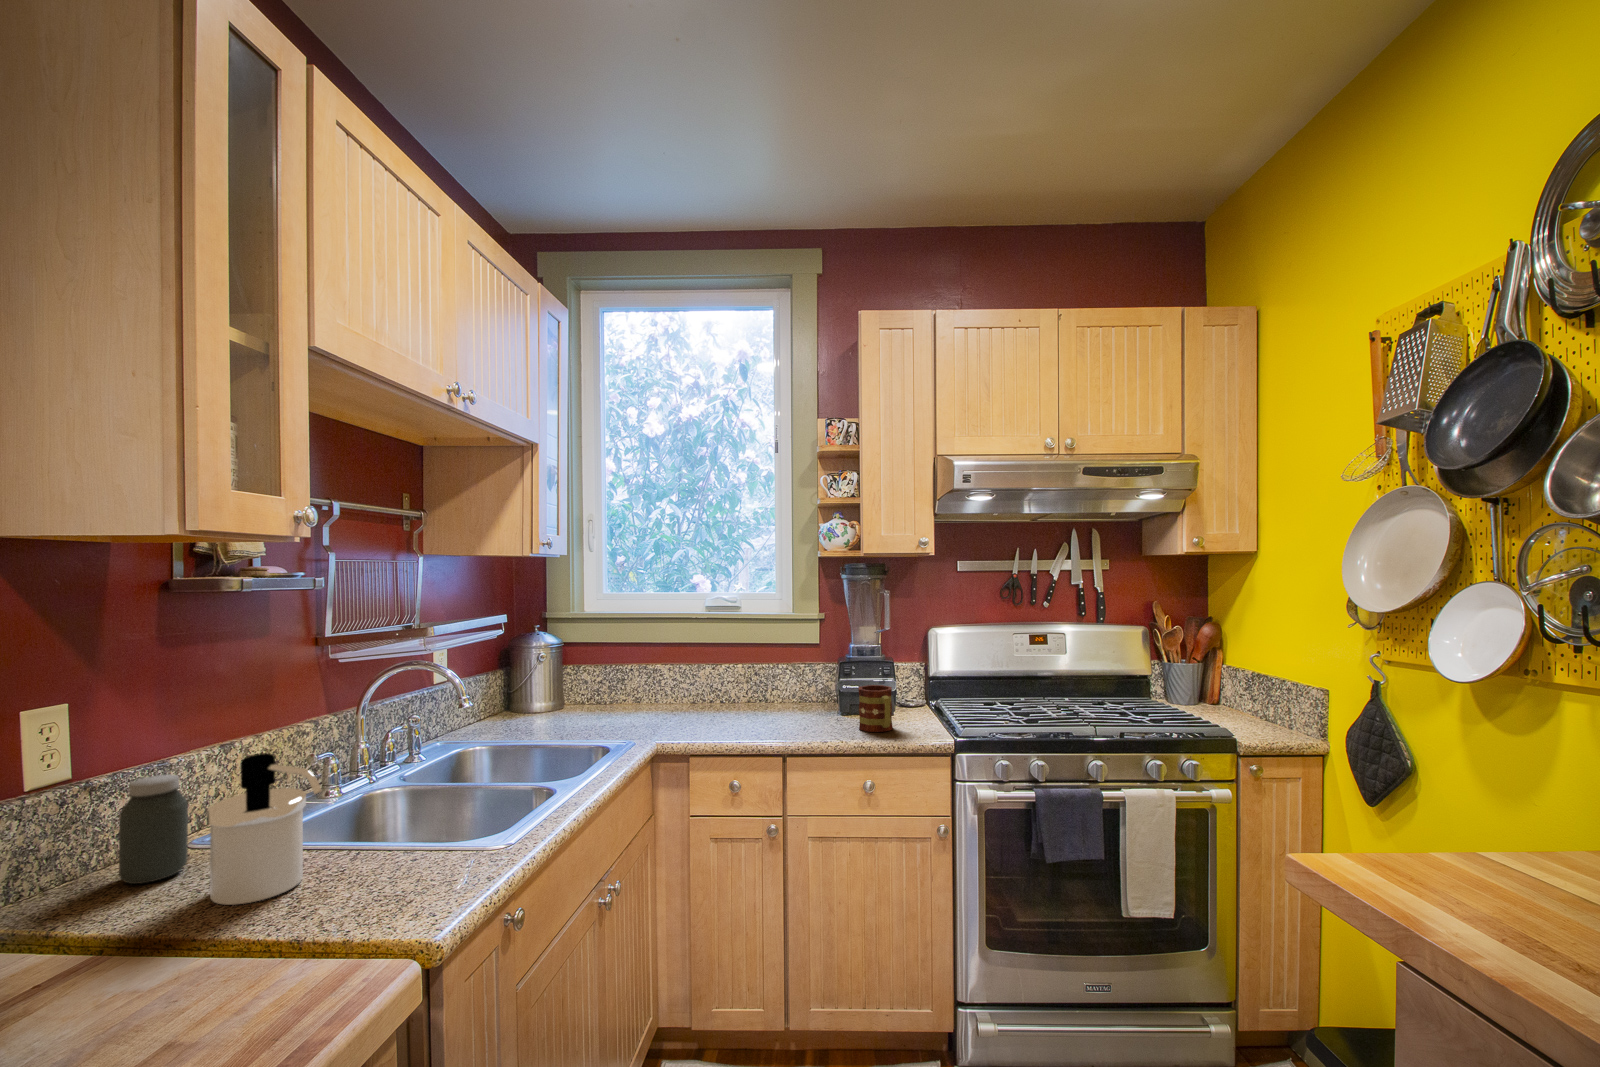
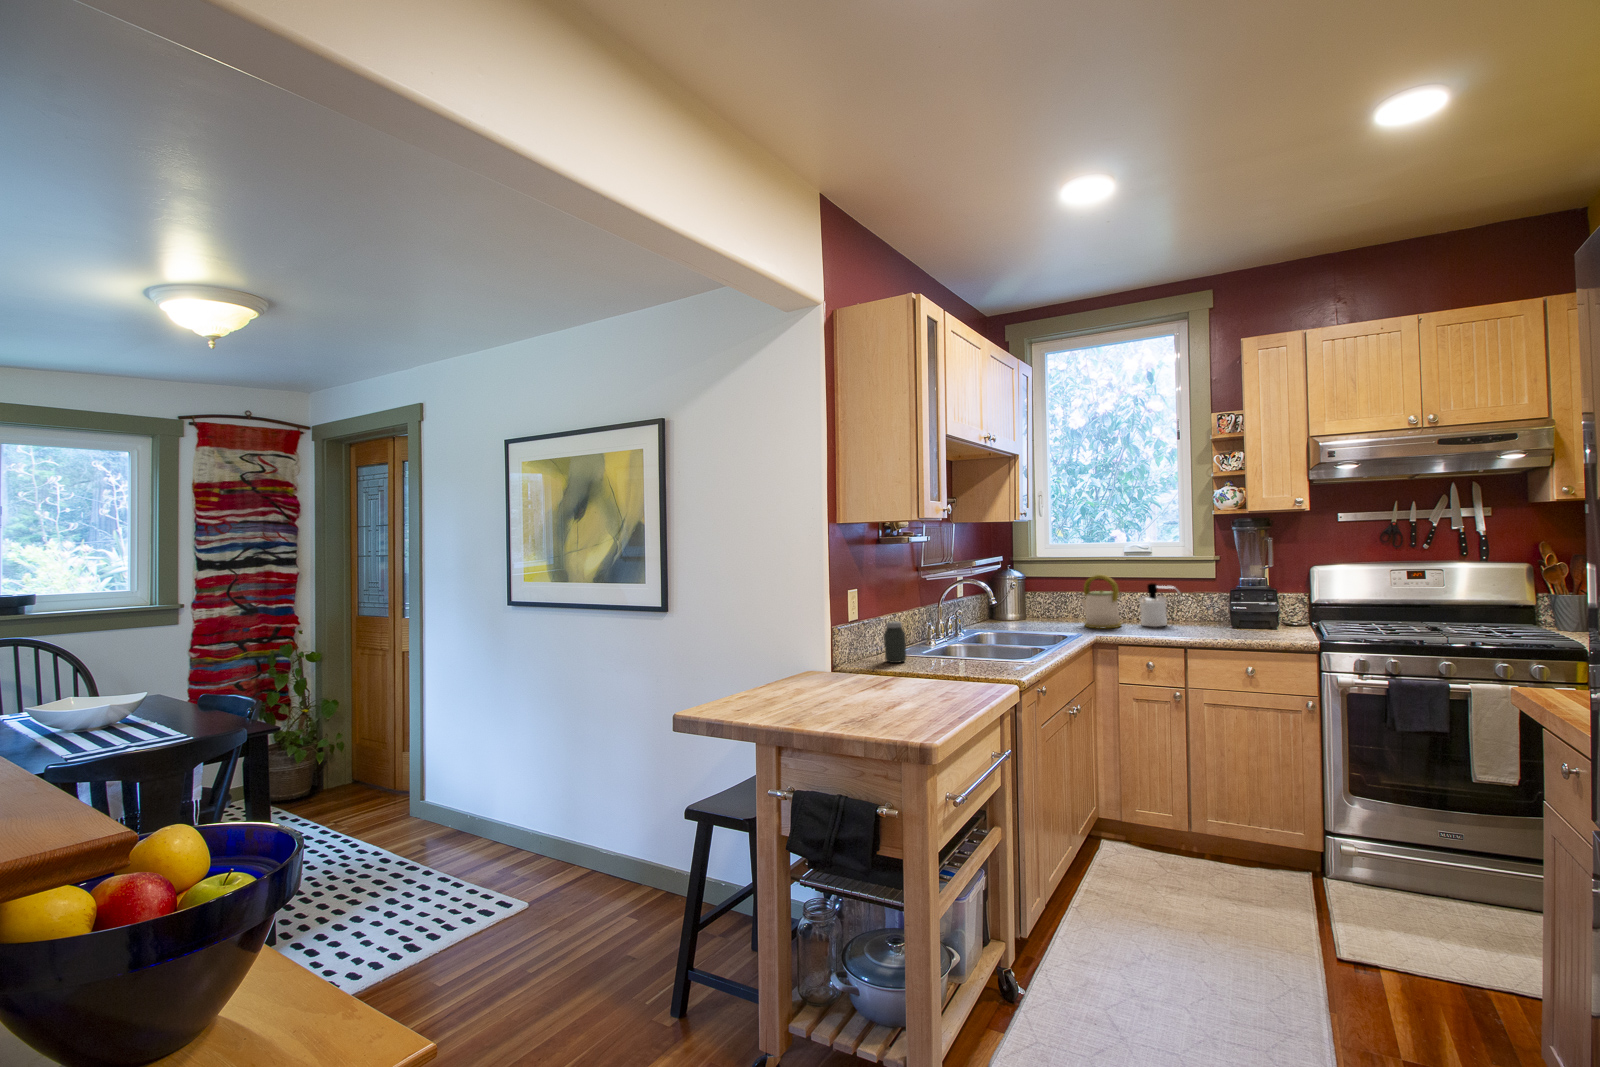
kettle: none [639,641,697,725] -> present [1080,575,1121,629]
mug: present [858,685,893,732] -> none [1243,605,1272,636]
soap dispenser: present [207,753,322,905] -> present [1139,583,1180,627]

